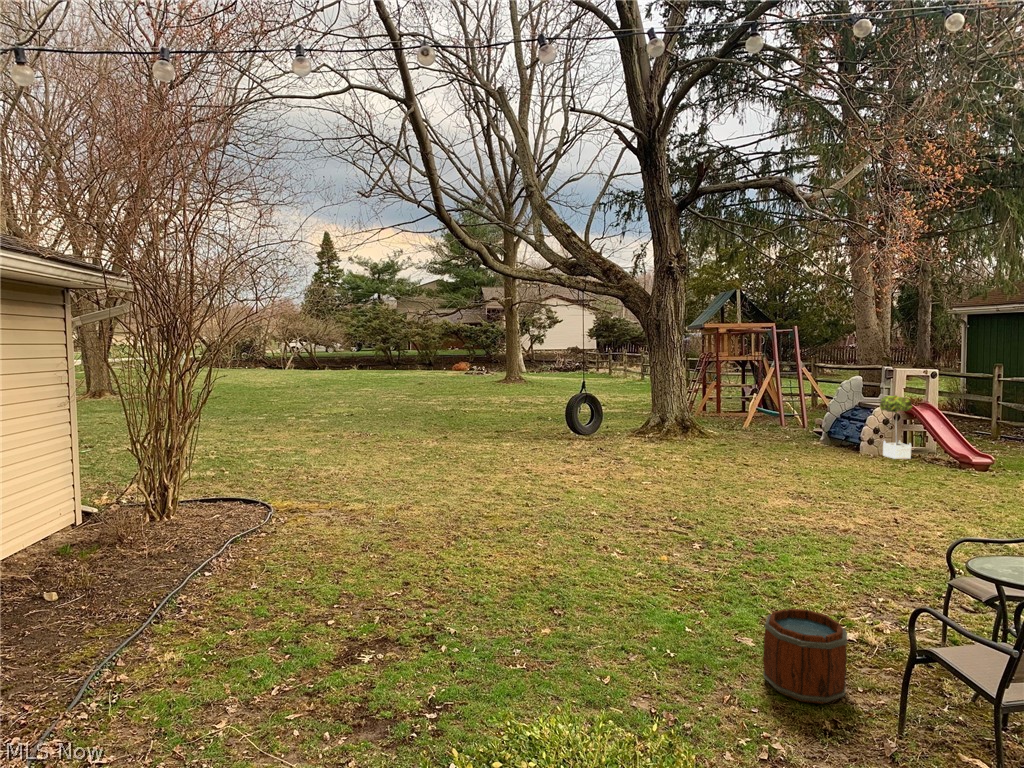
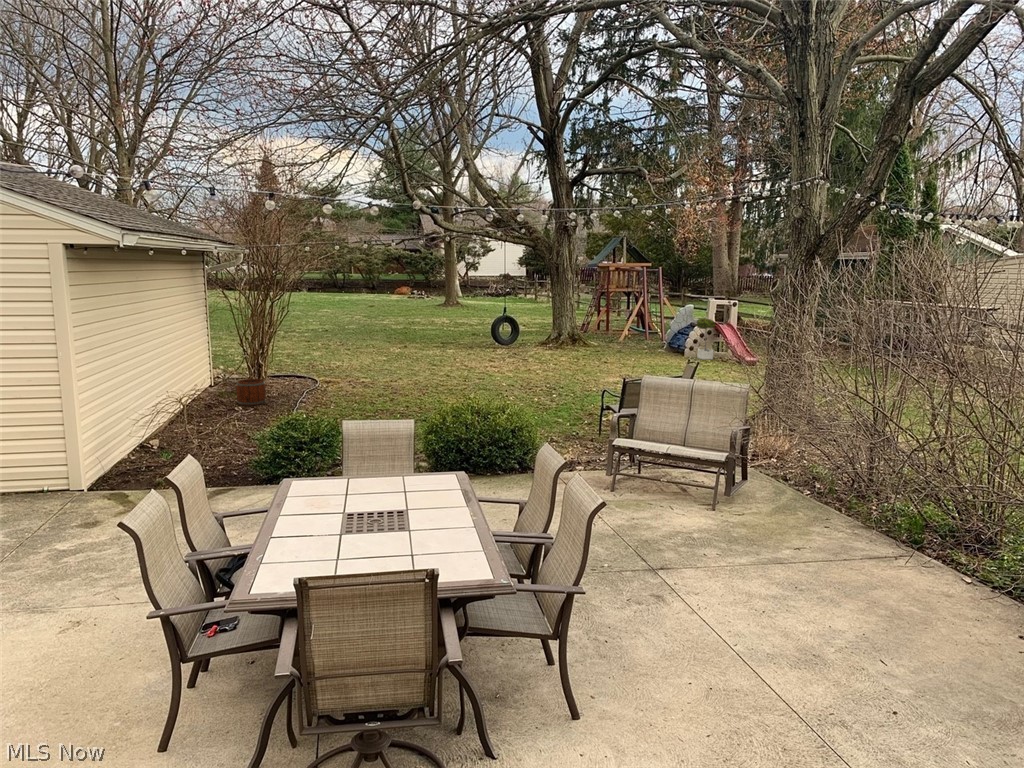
bucket: present [763,609,847,704] -> present [236,379,266,406]

